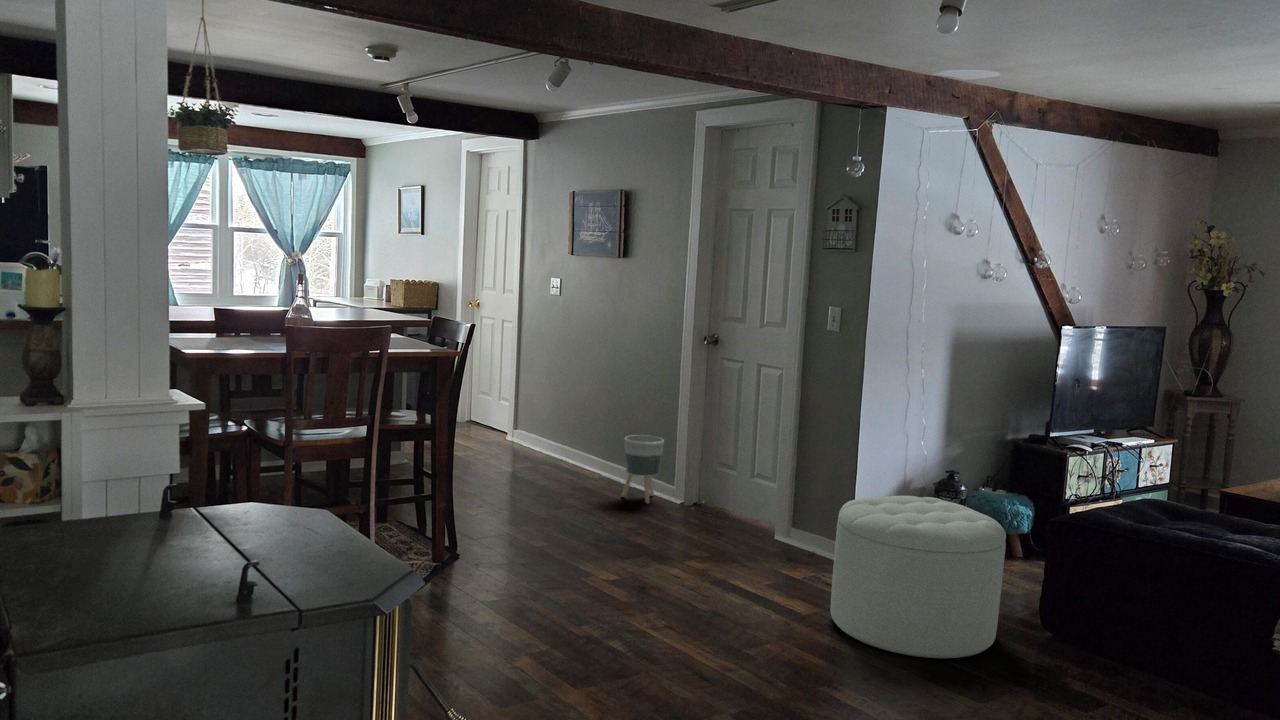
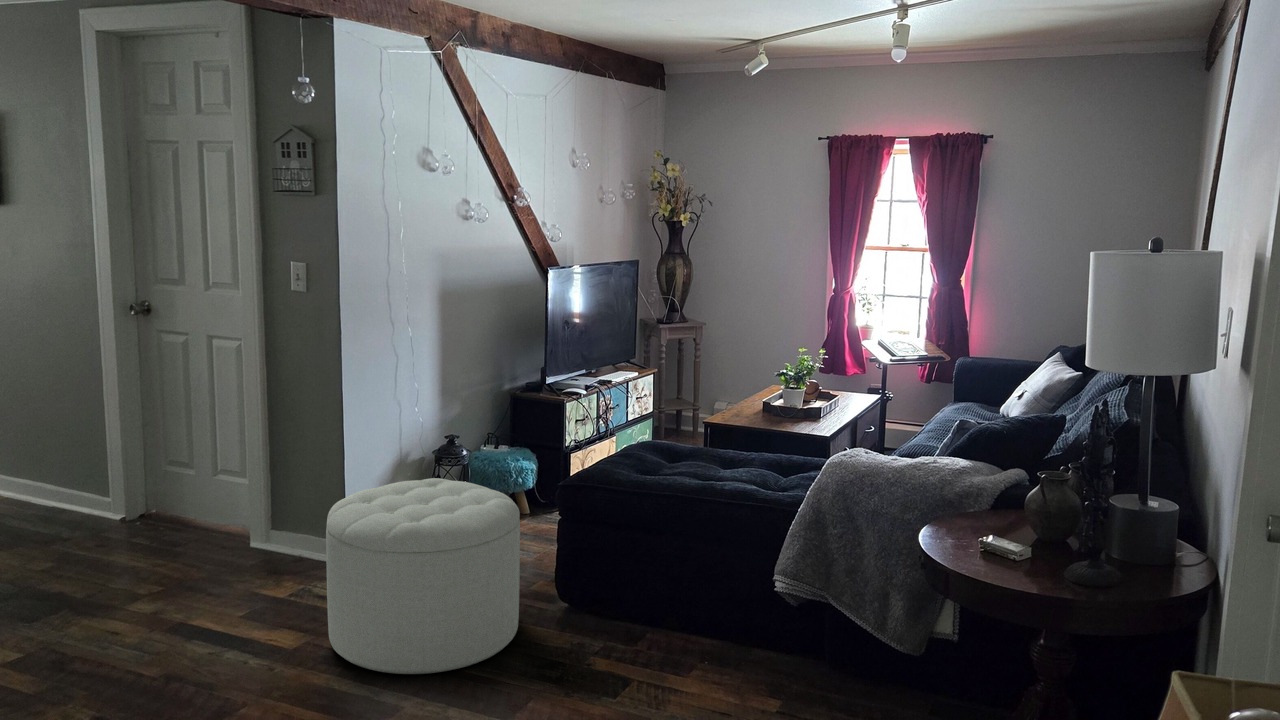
planter: present [622,435,664,503] -> none [29,440,89,529]

